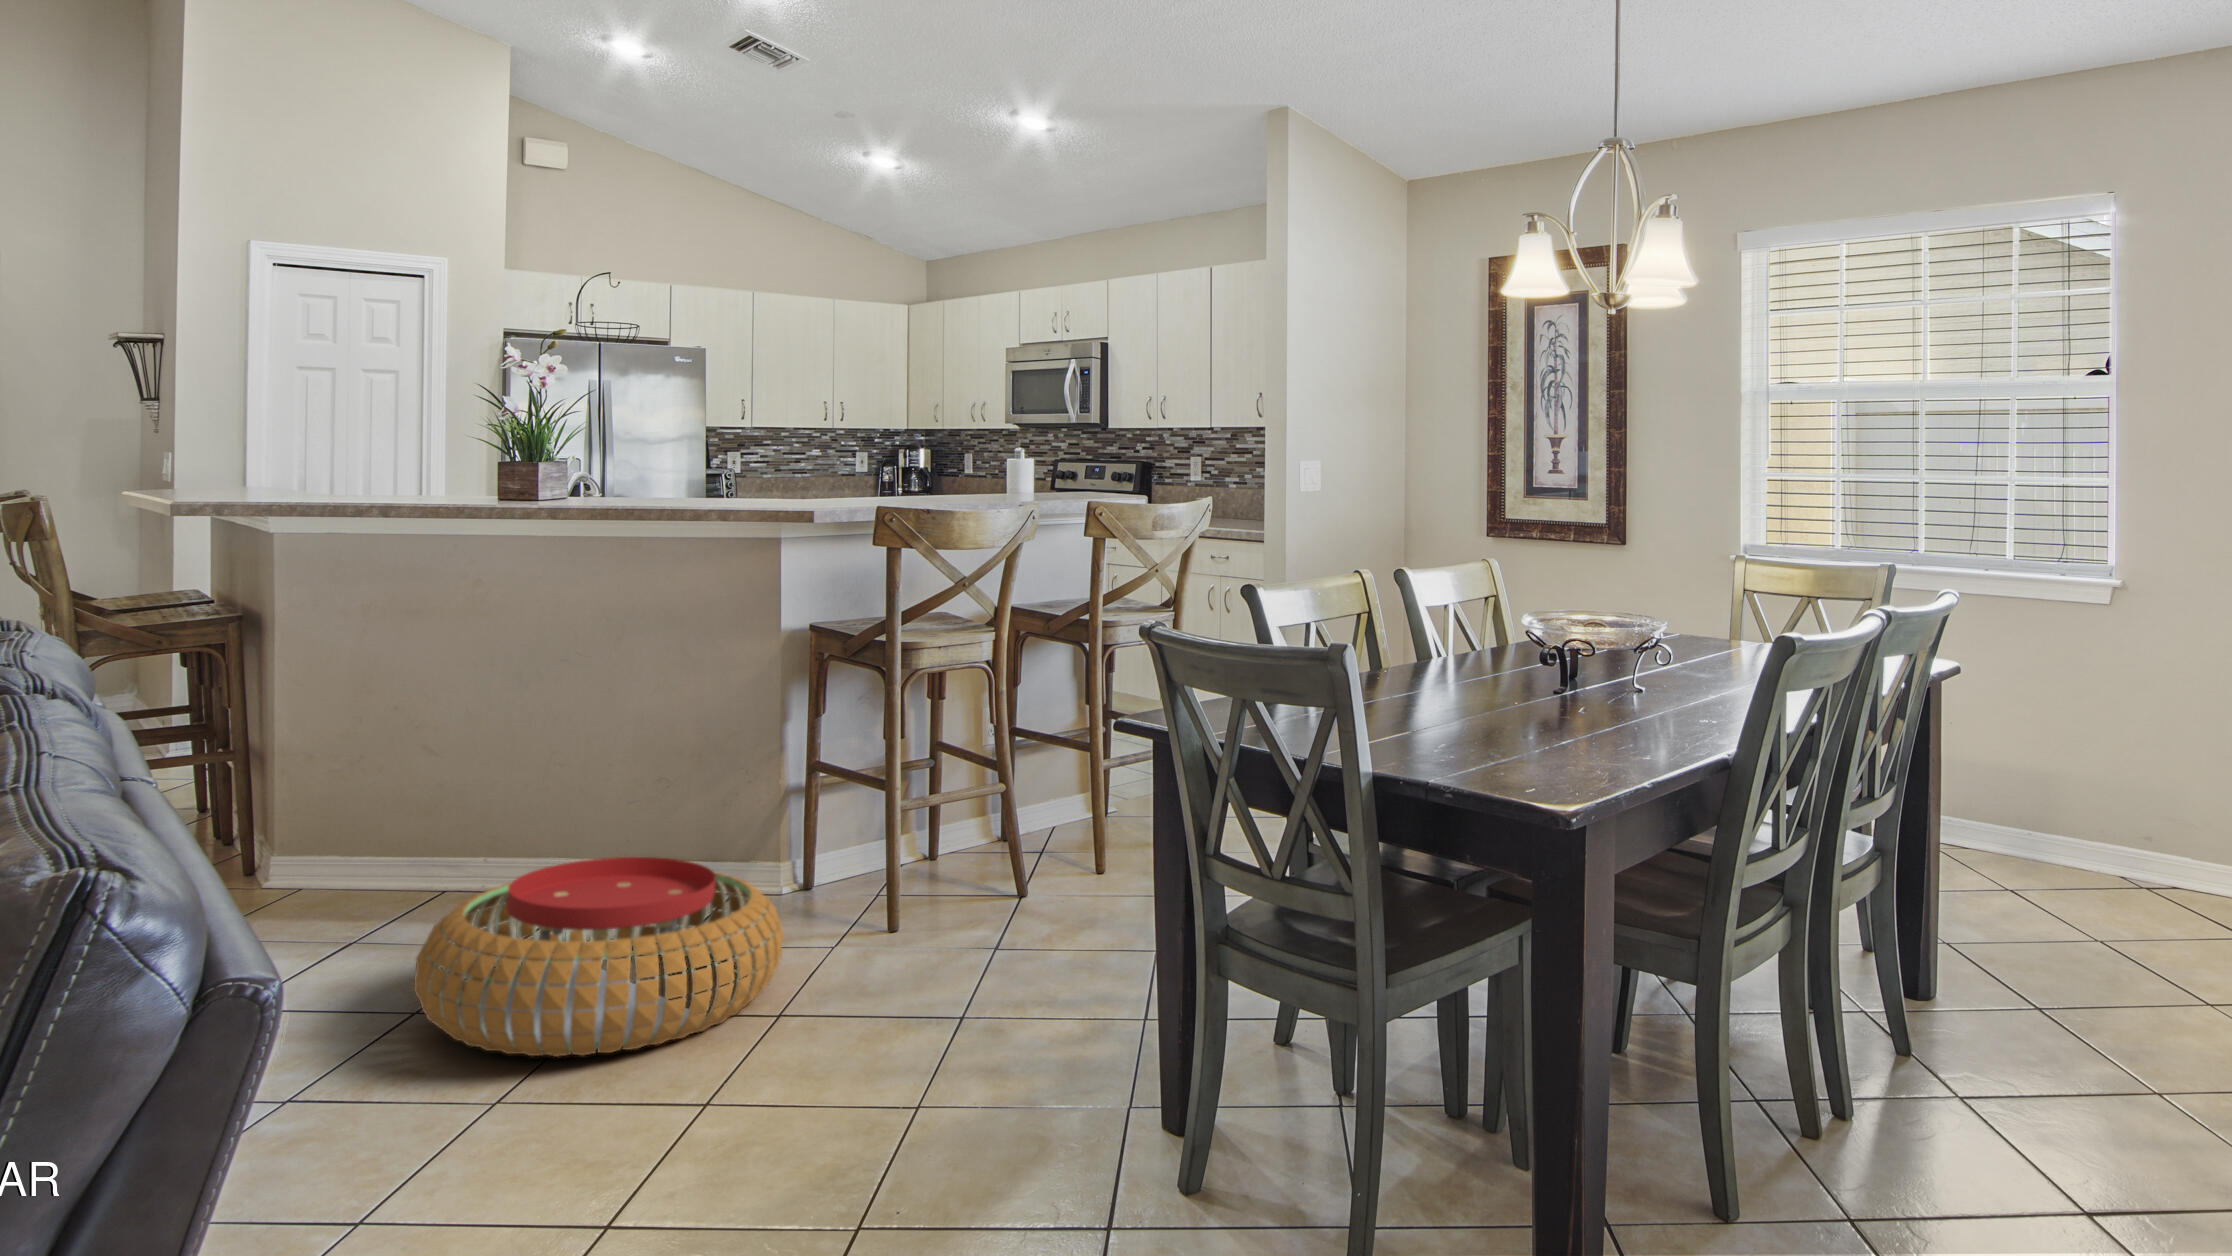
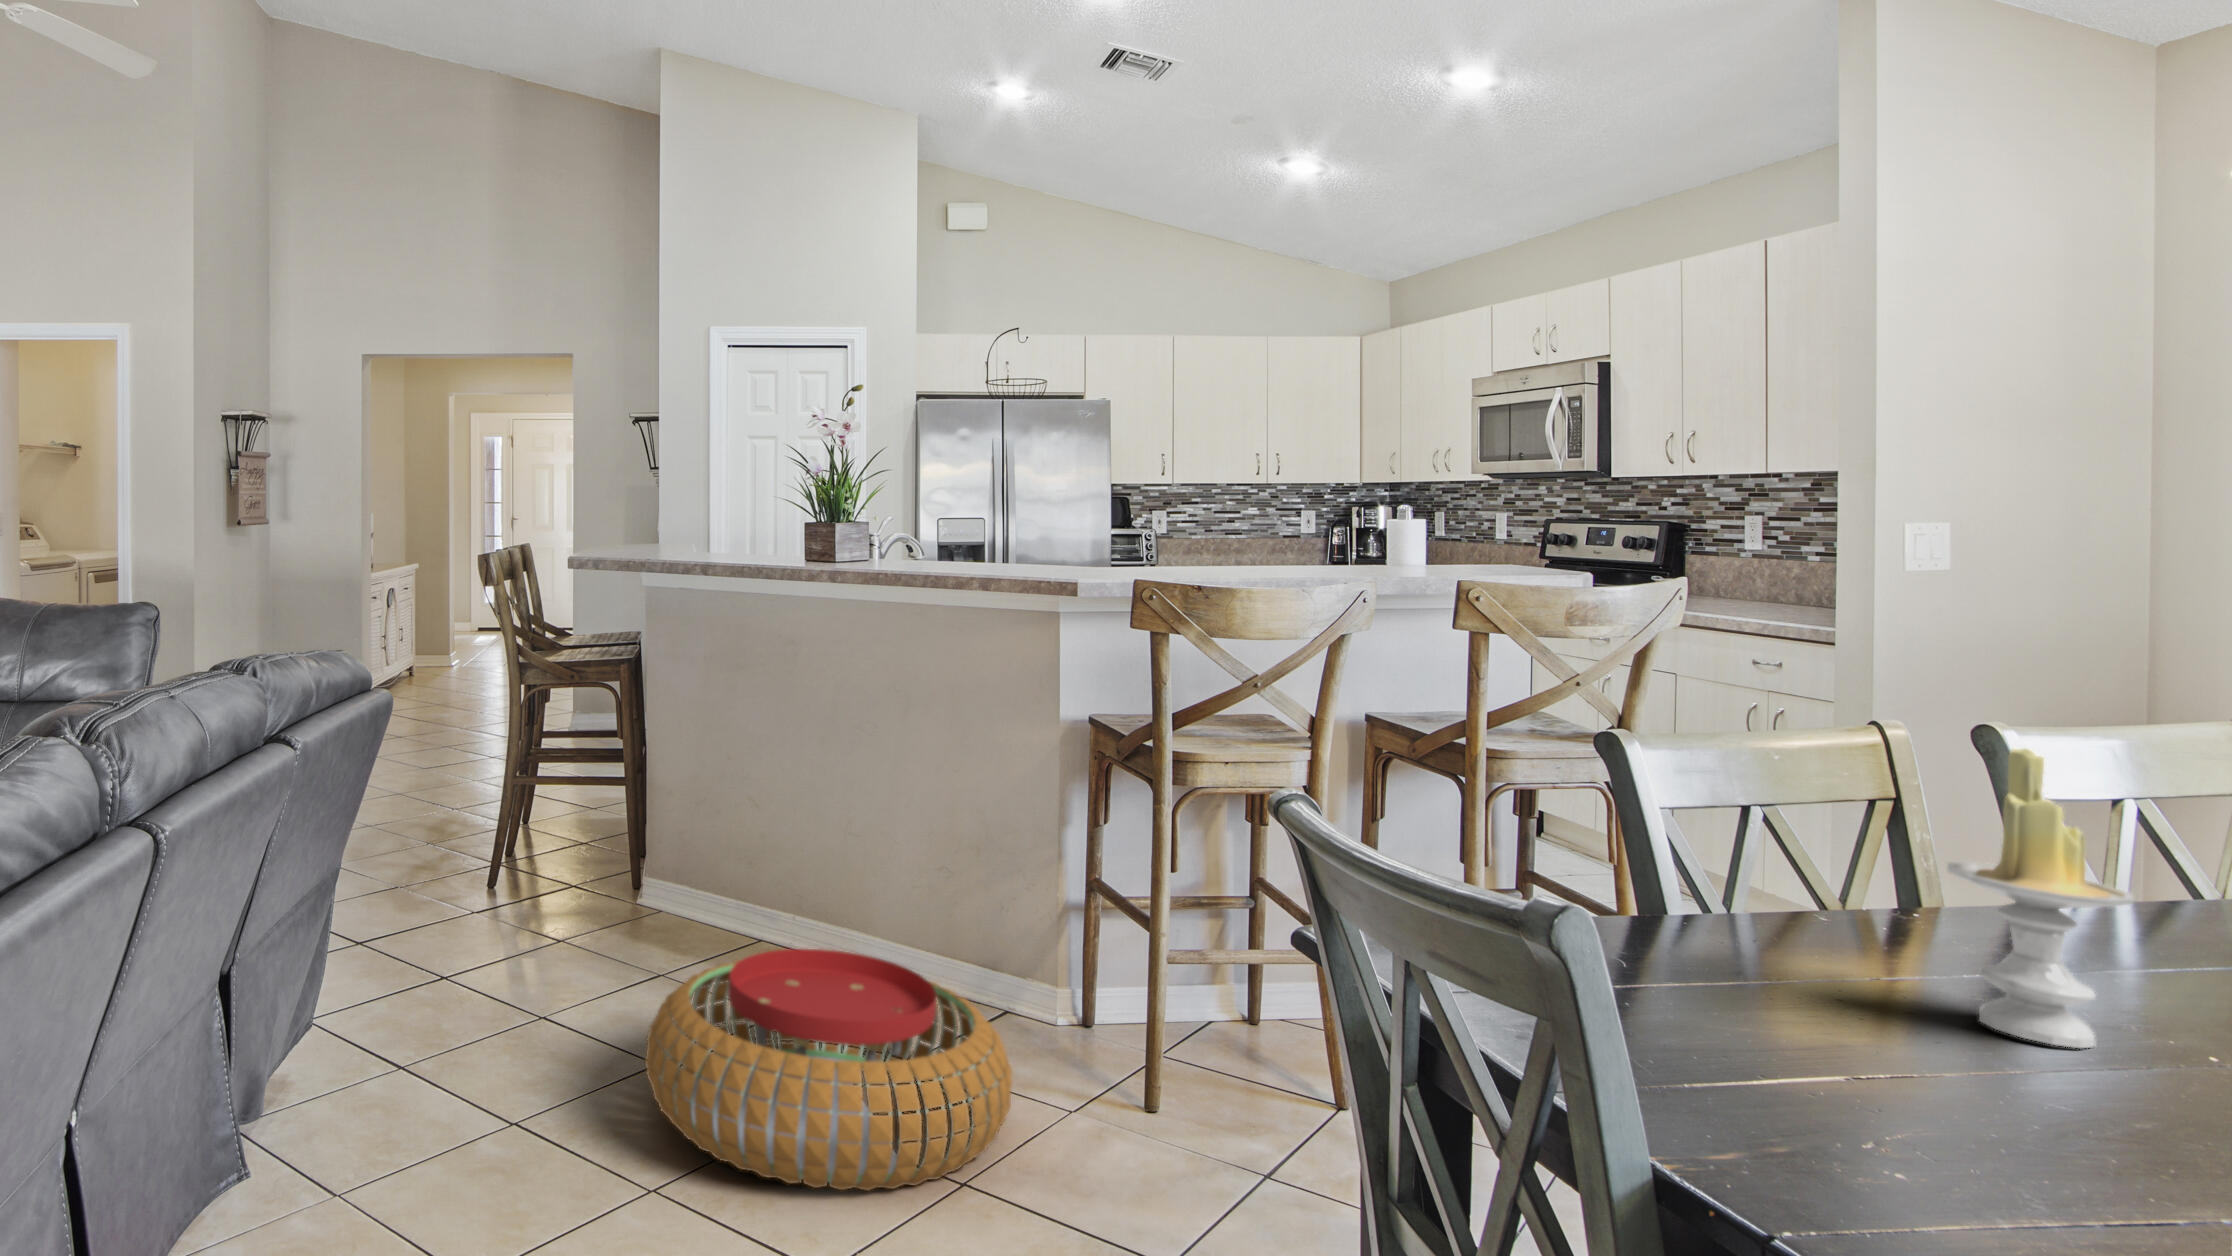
candle: none [1417,574,1485,712] -> present [1947,748,2134,1048]

